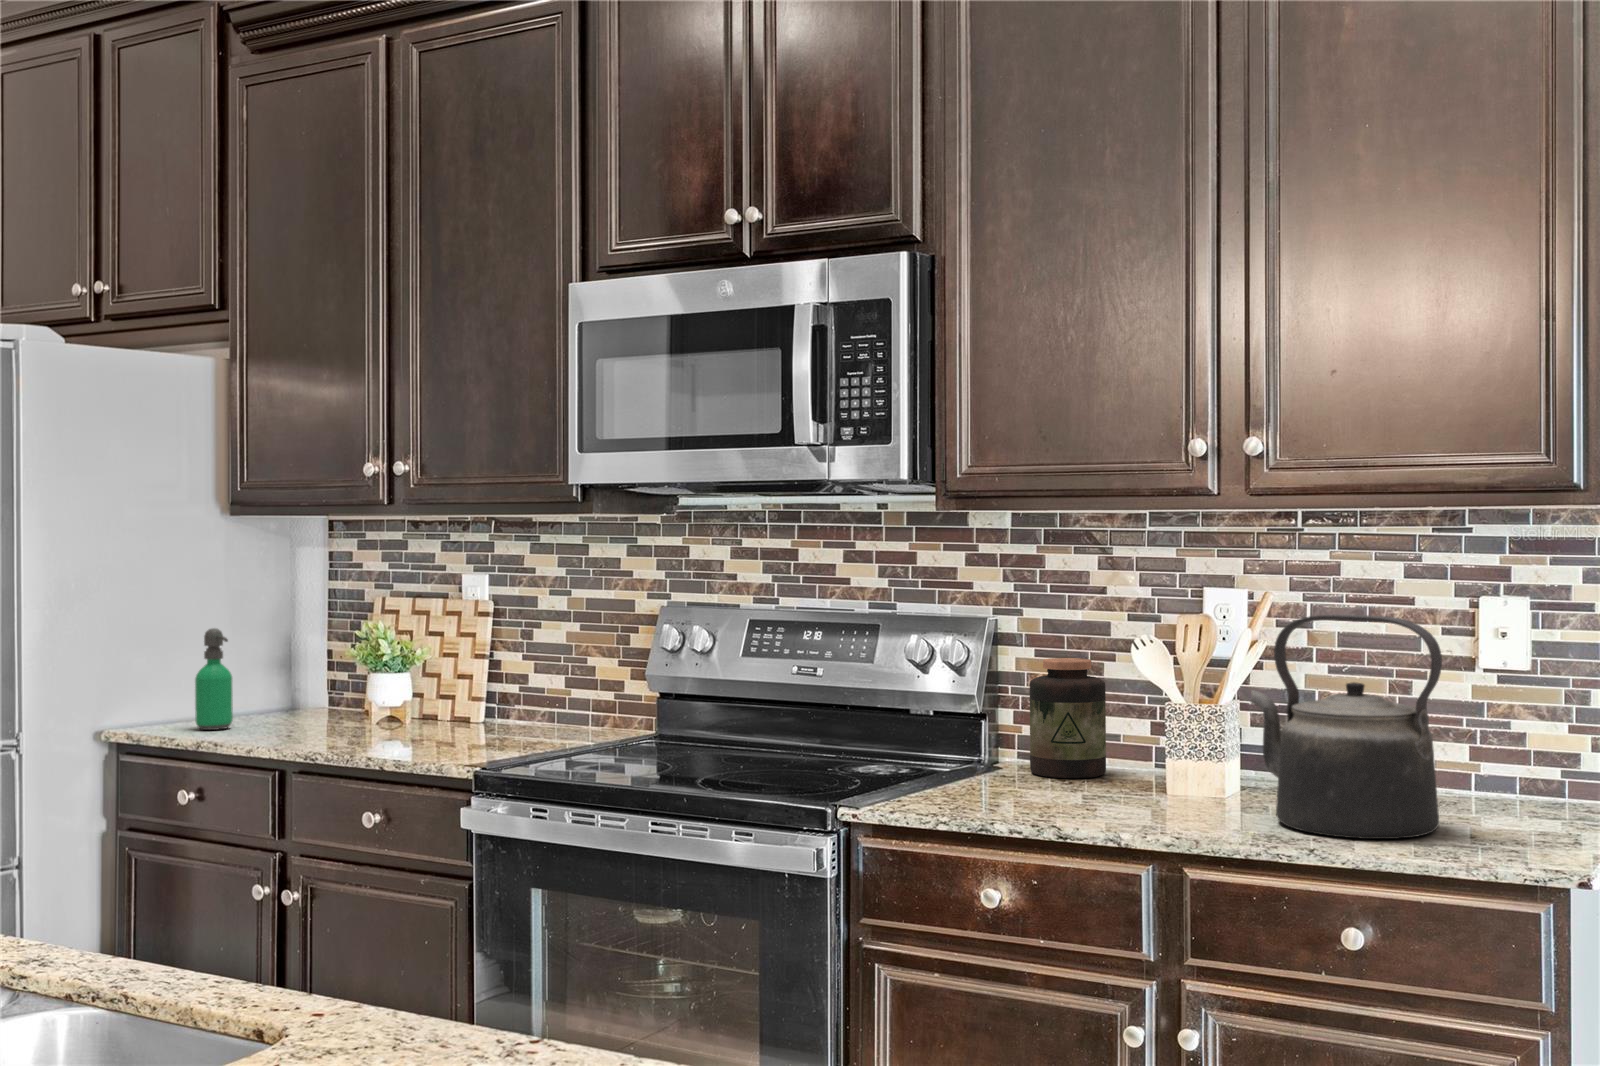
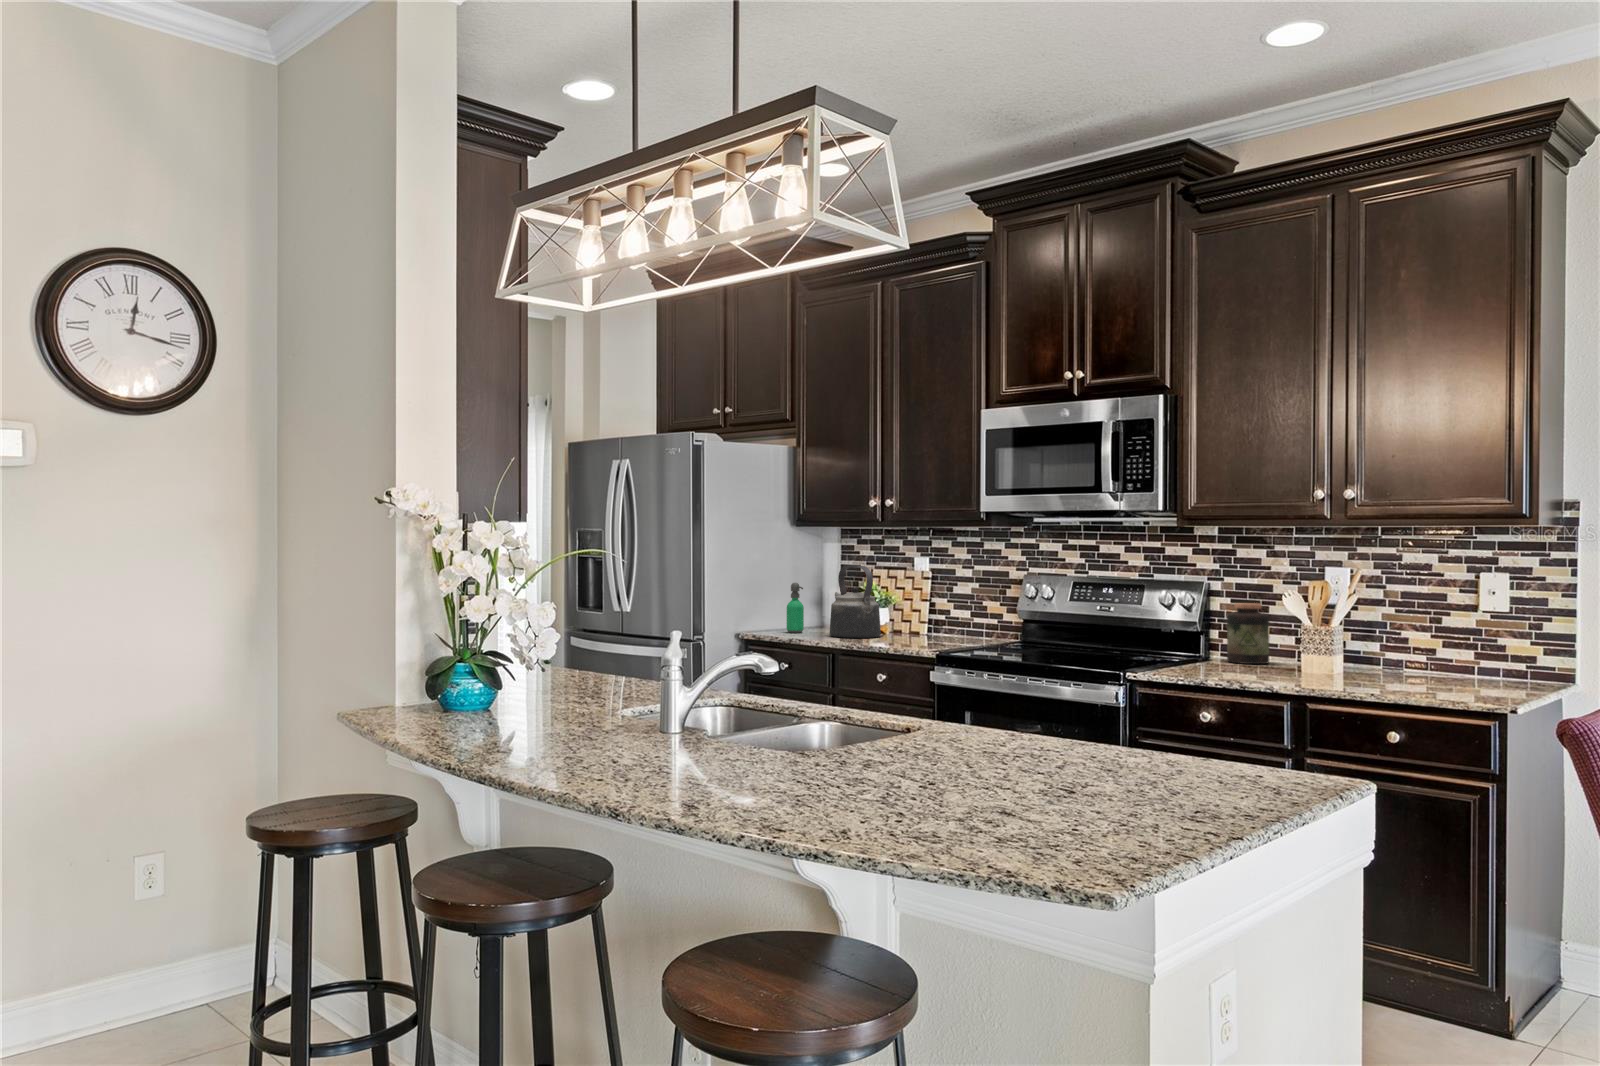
kettle: present [1251,614,1442,839] -> present [830,566,881,638]

